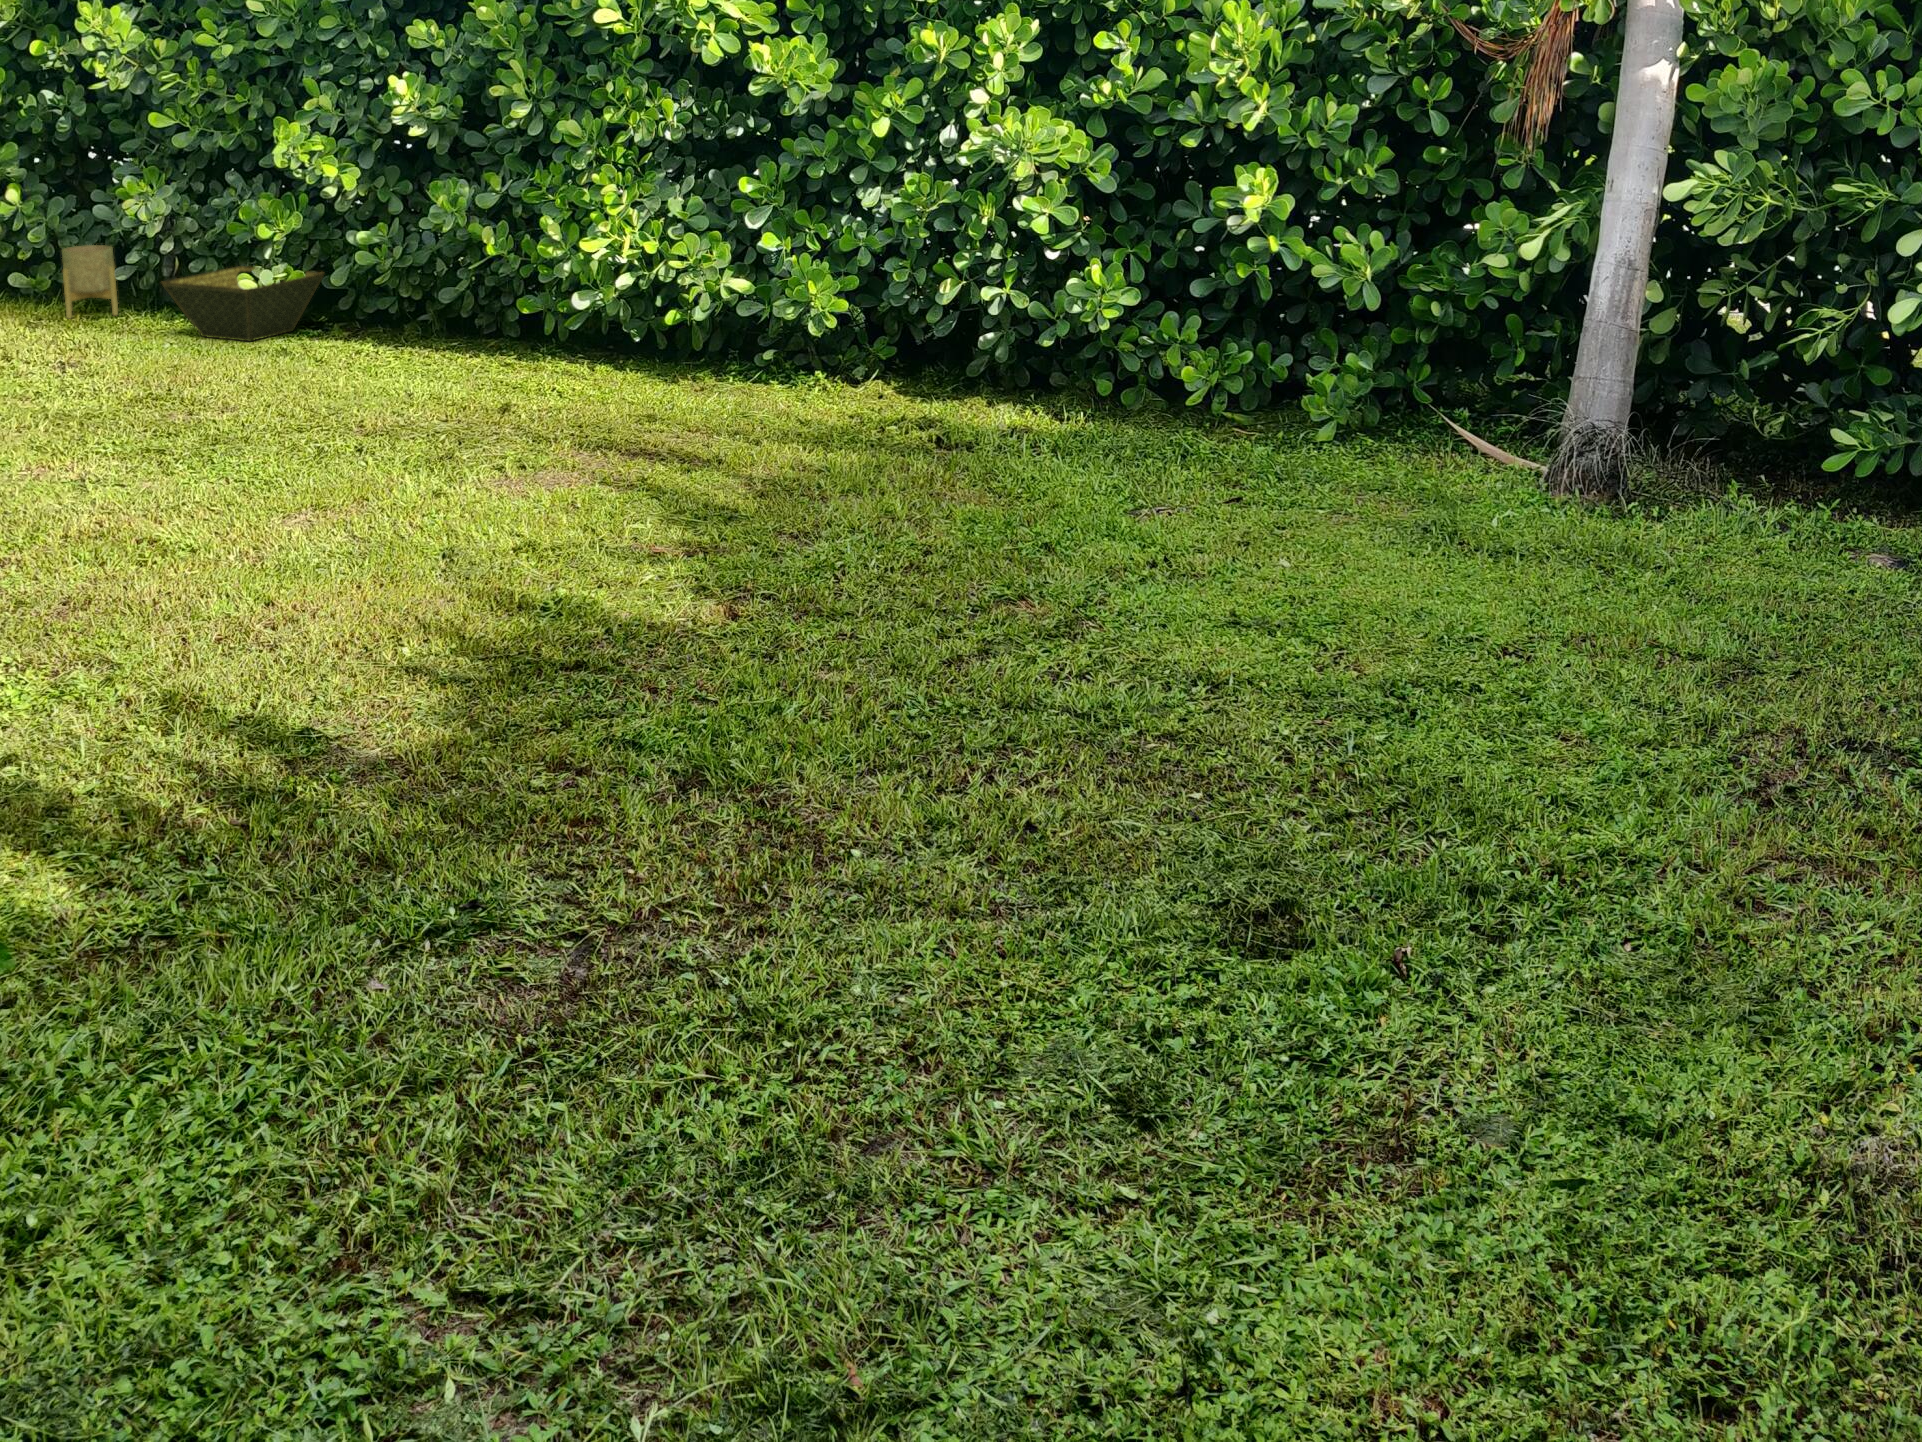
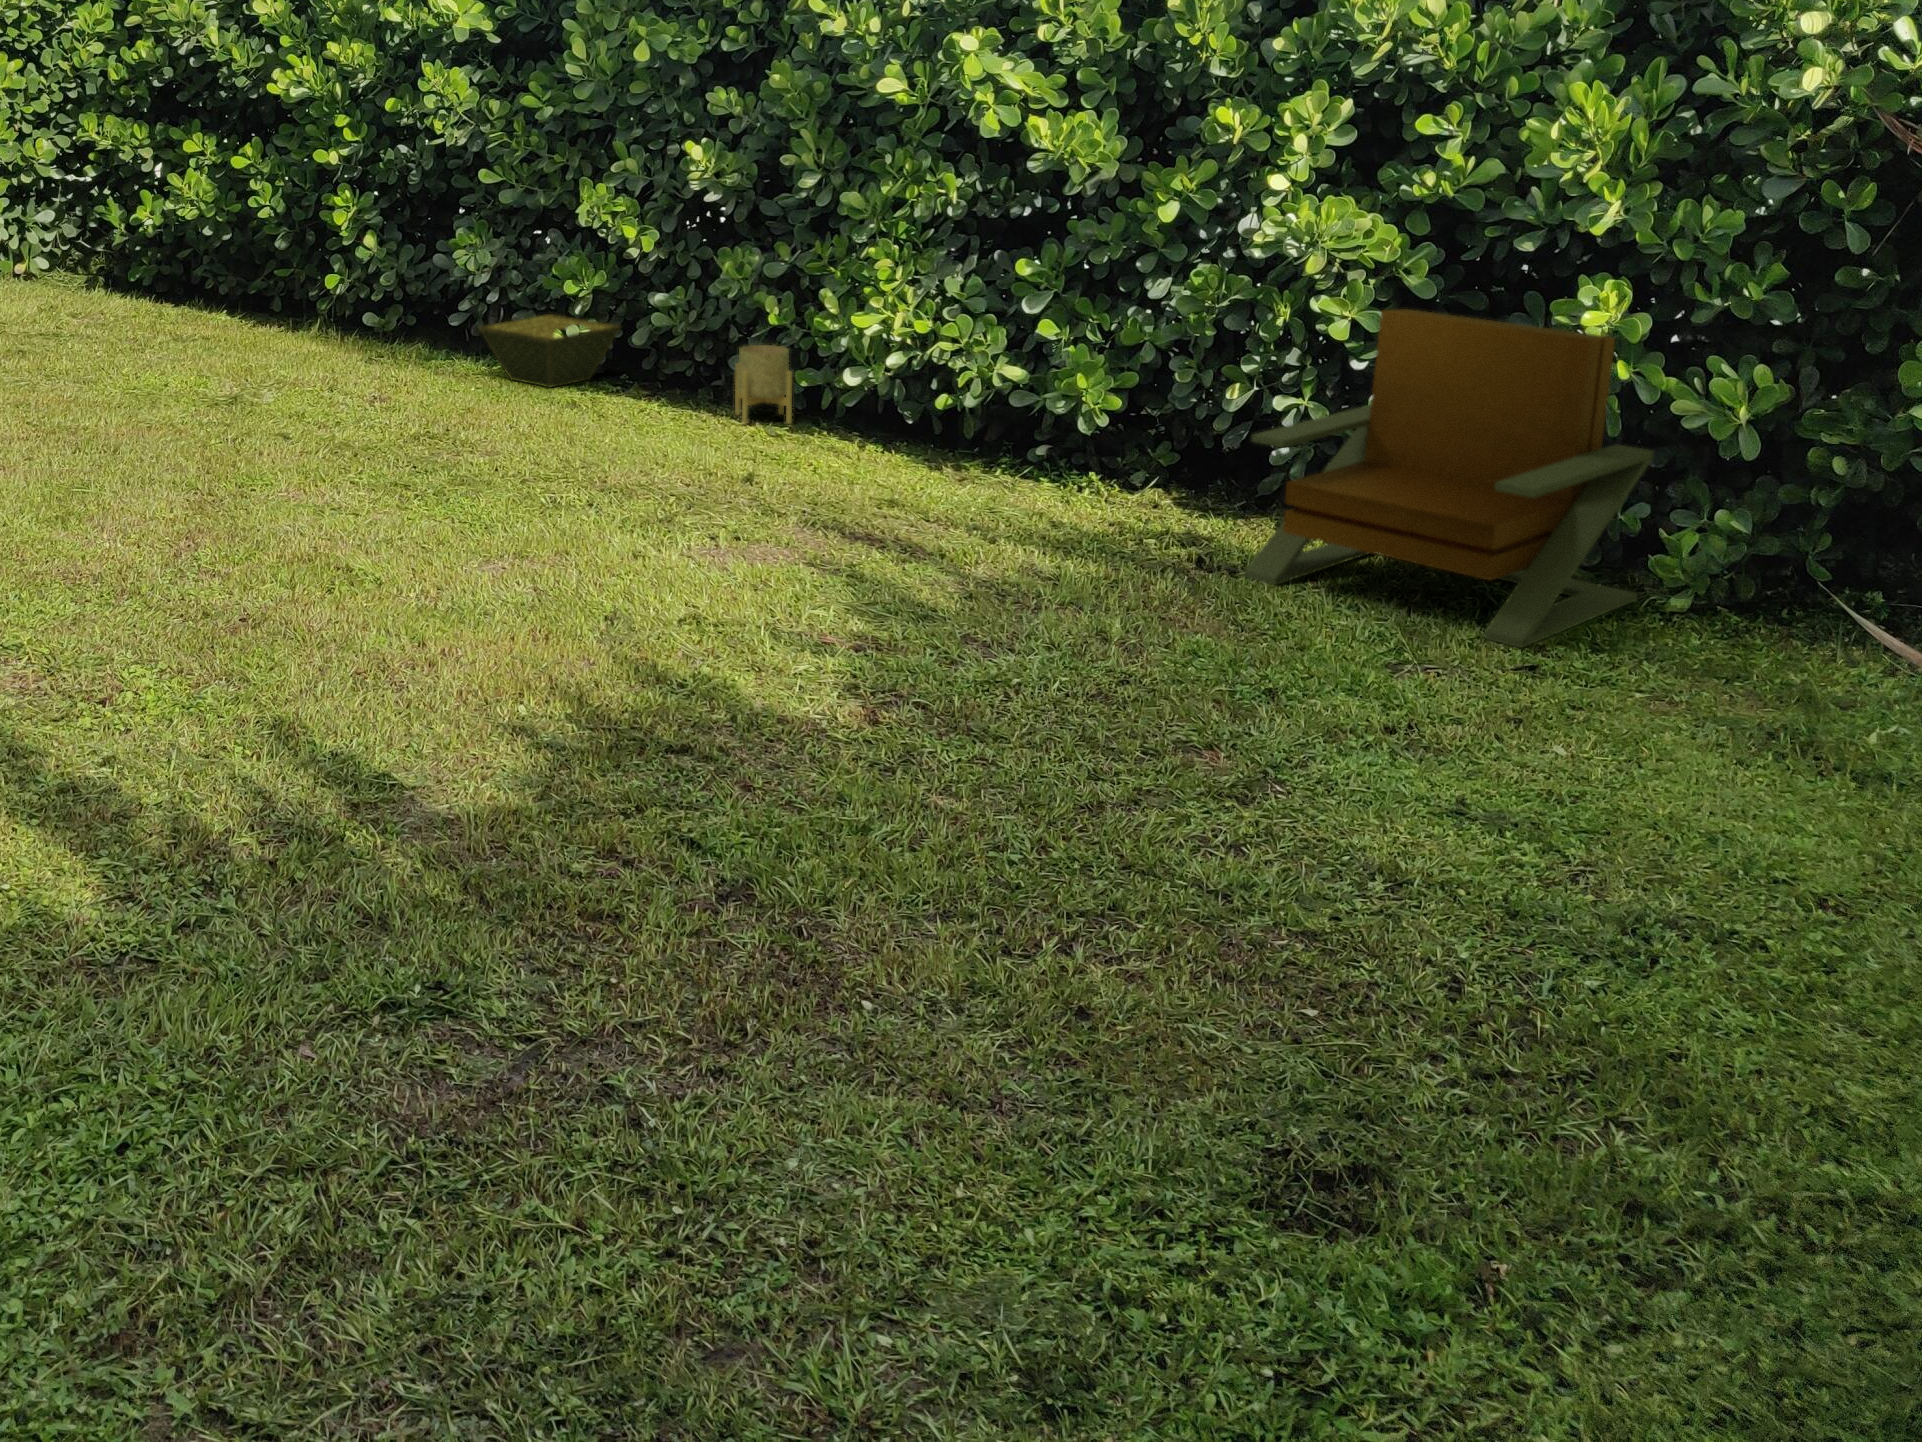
lounge chair: none [978,204,1298,486] -> present [1244,309,1654,648]
planter: present [62,245,118,319] -> present [735,345,792,425]

